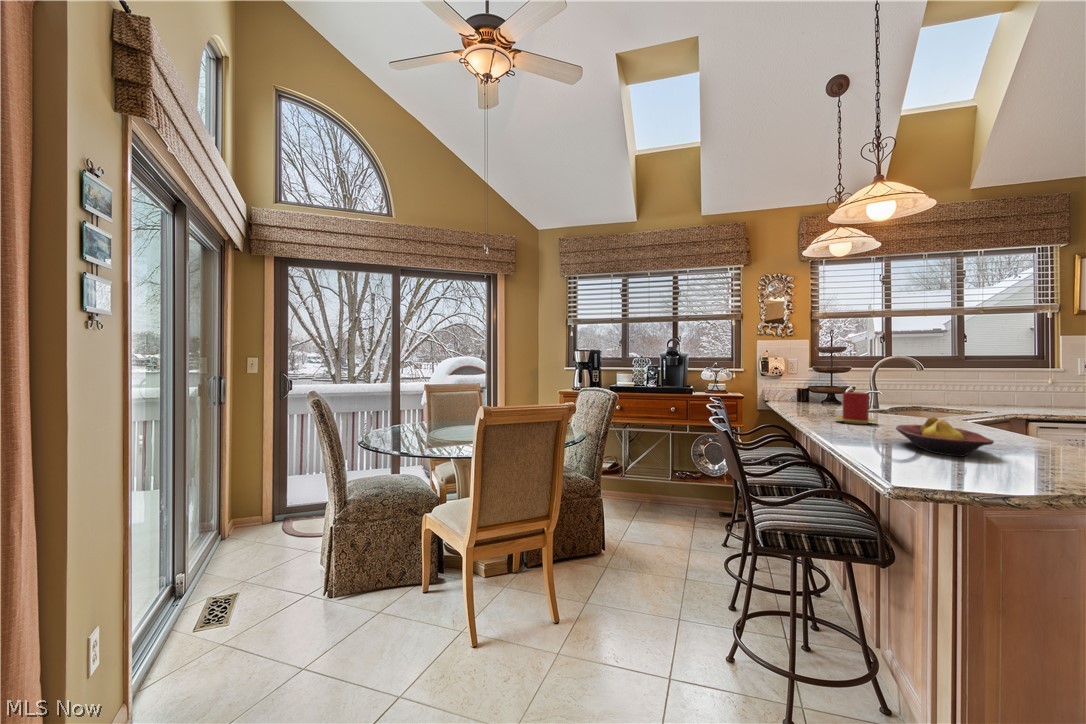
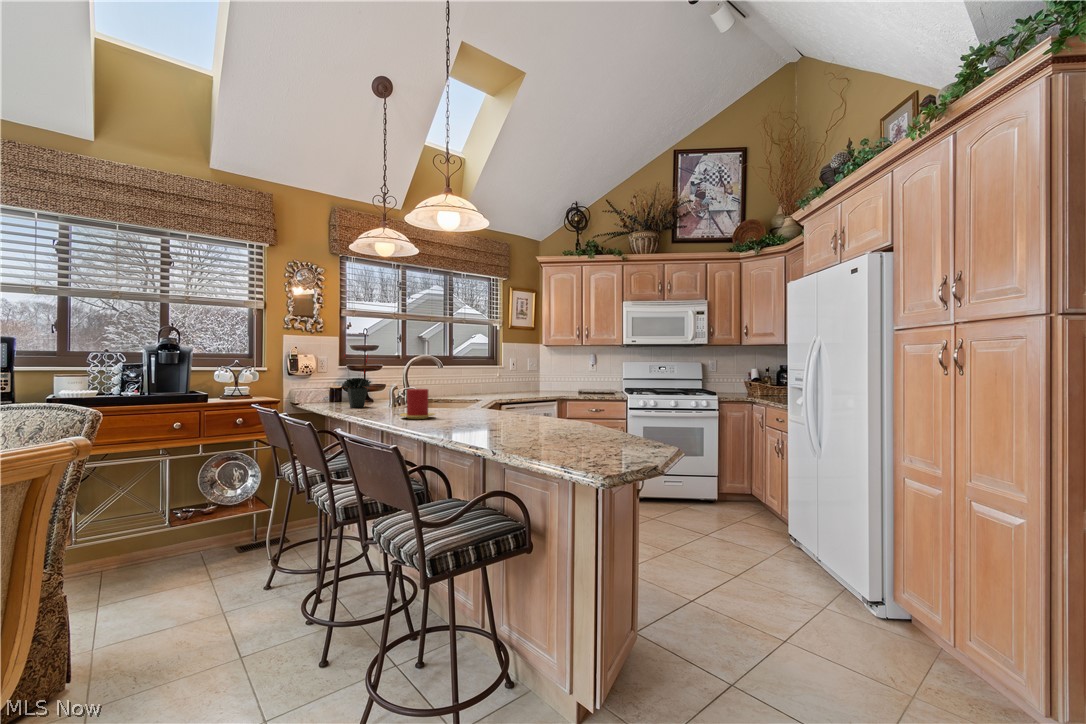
potted plant: none [799,355,830,408] -> present [341,354,371,408]
fruit bowl: present [896,417,994,456] -> none [477,406,549,437]

